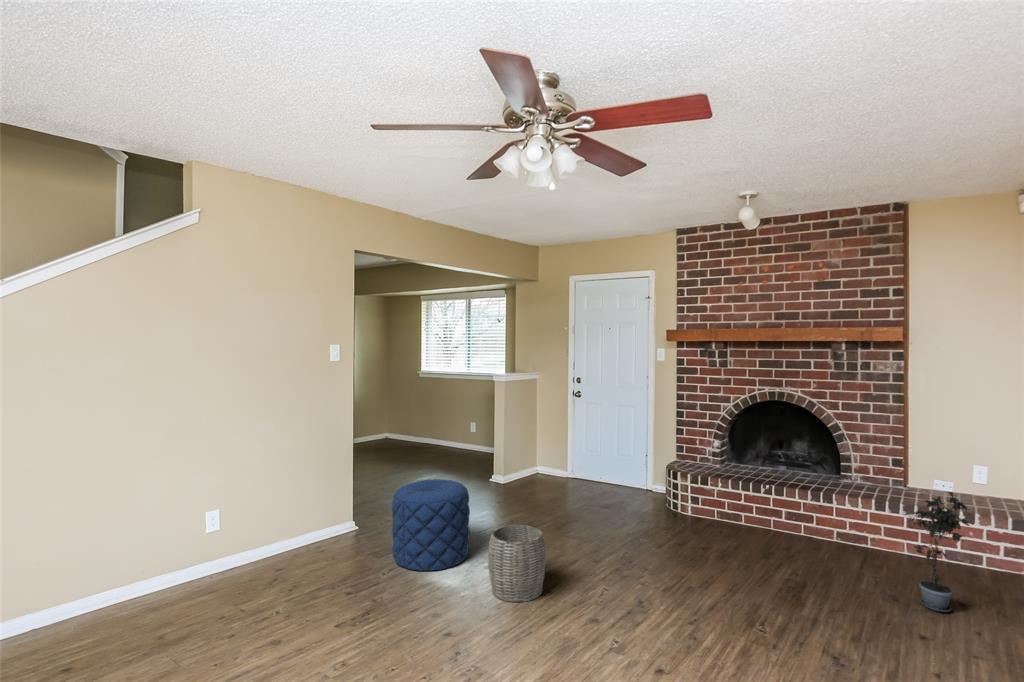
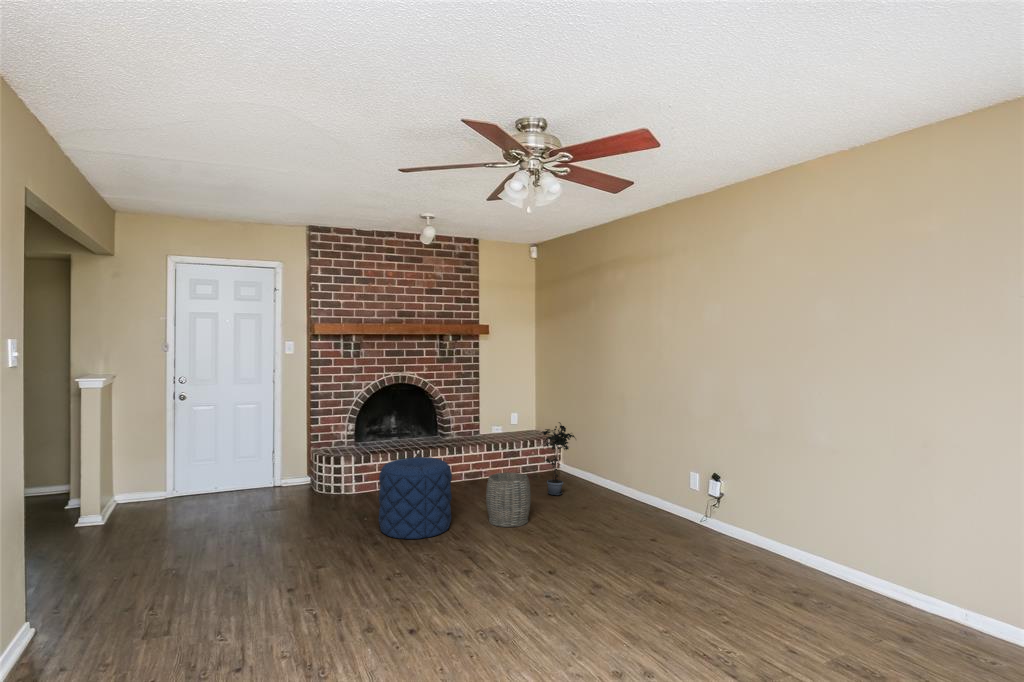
pouf: present [392,479,470,571] -> present [379,457,452,539]
woven basket: present [488,525,546,602] -> present [486,473,531,527]

